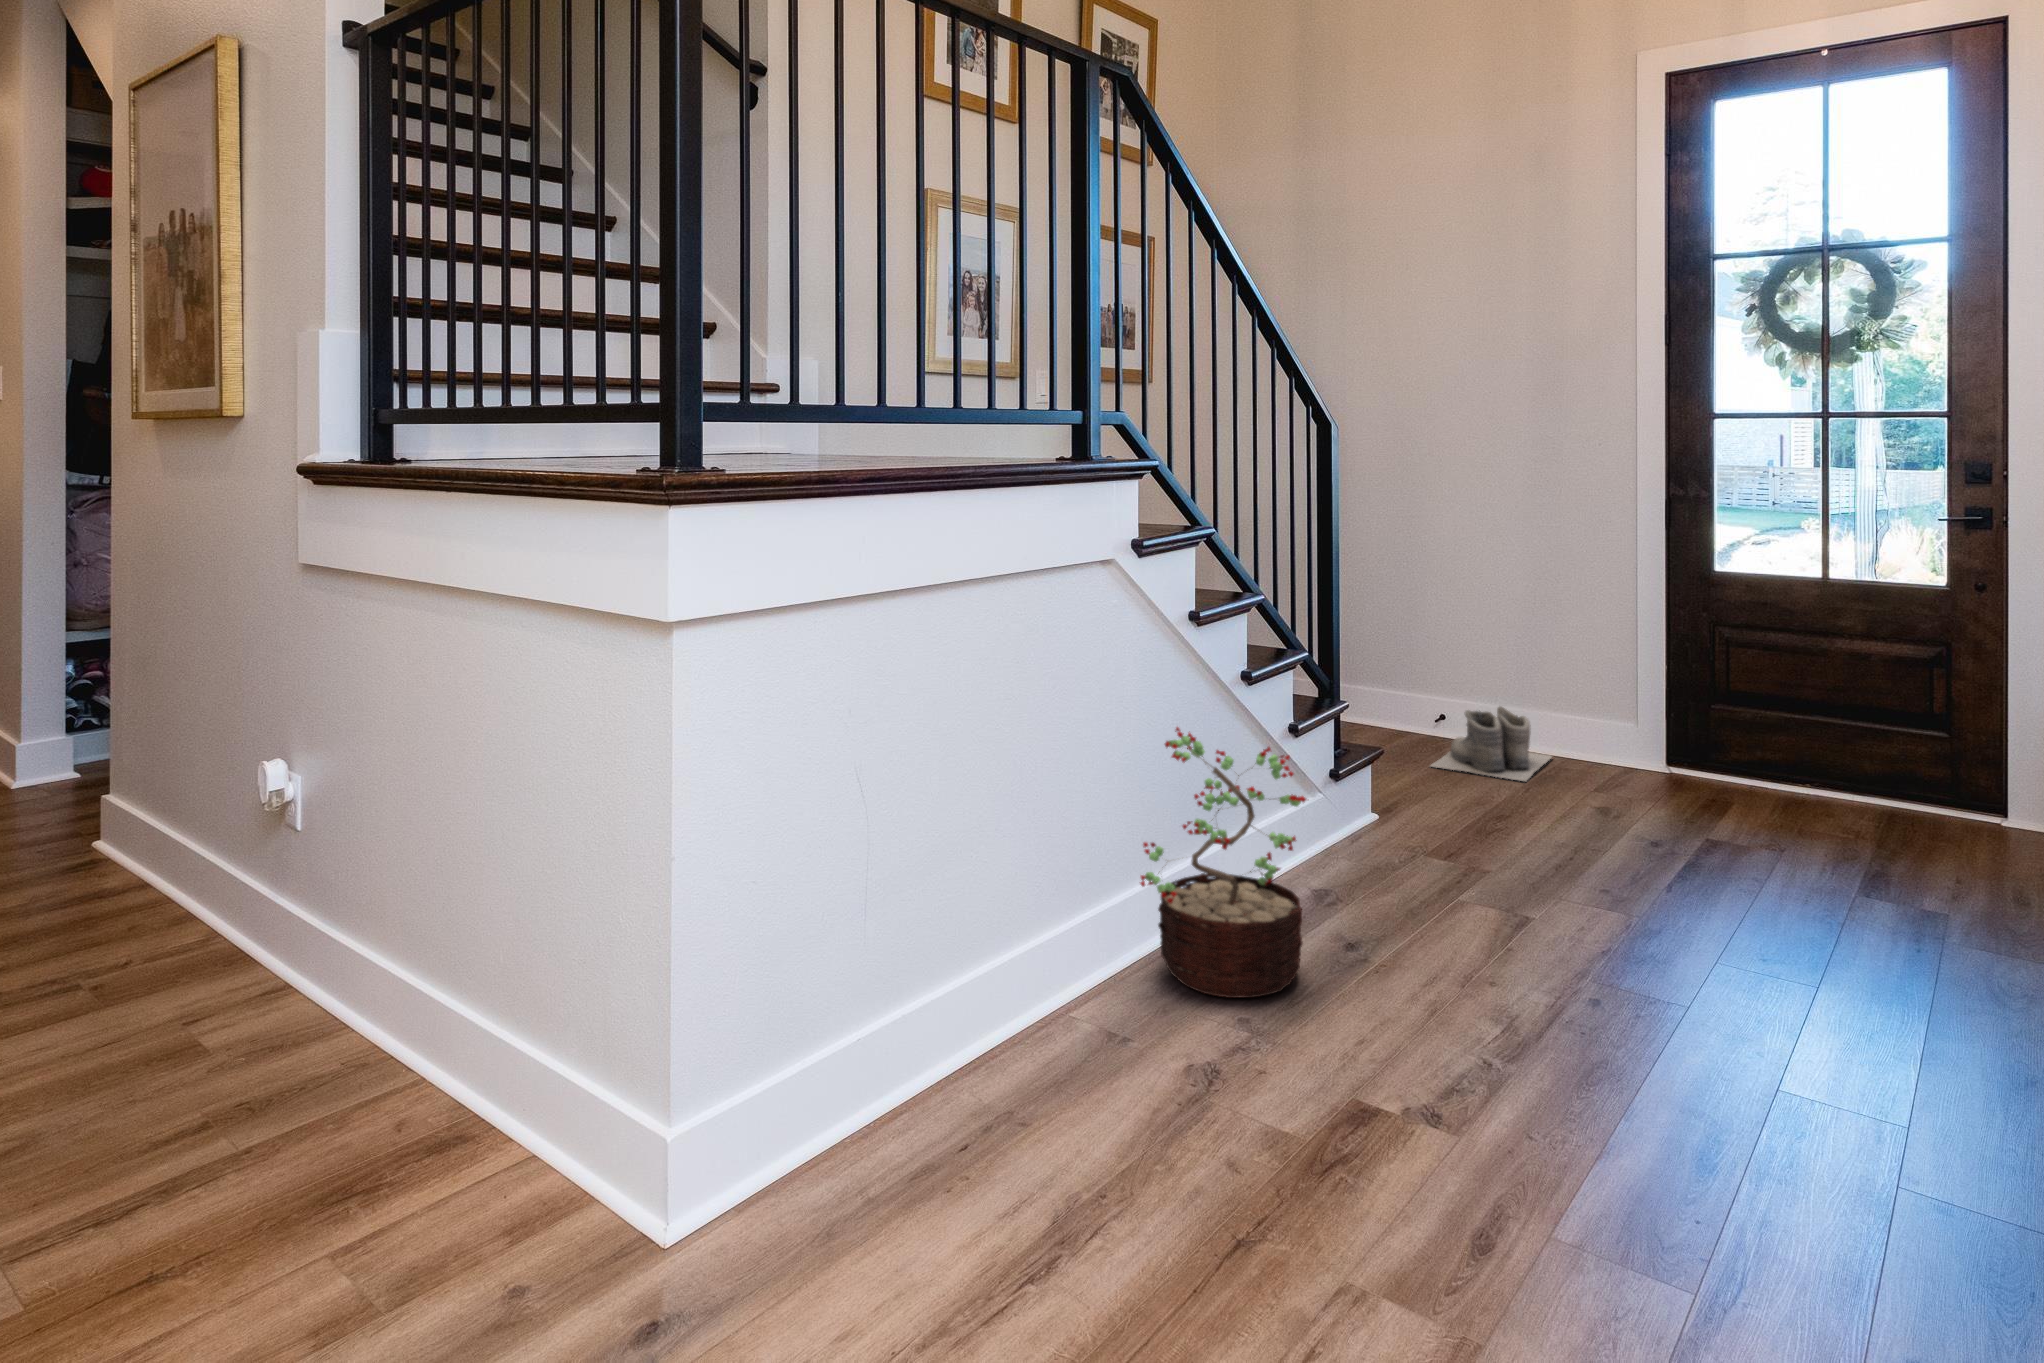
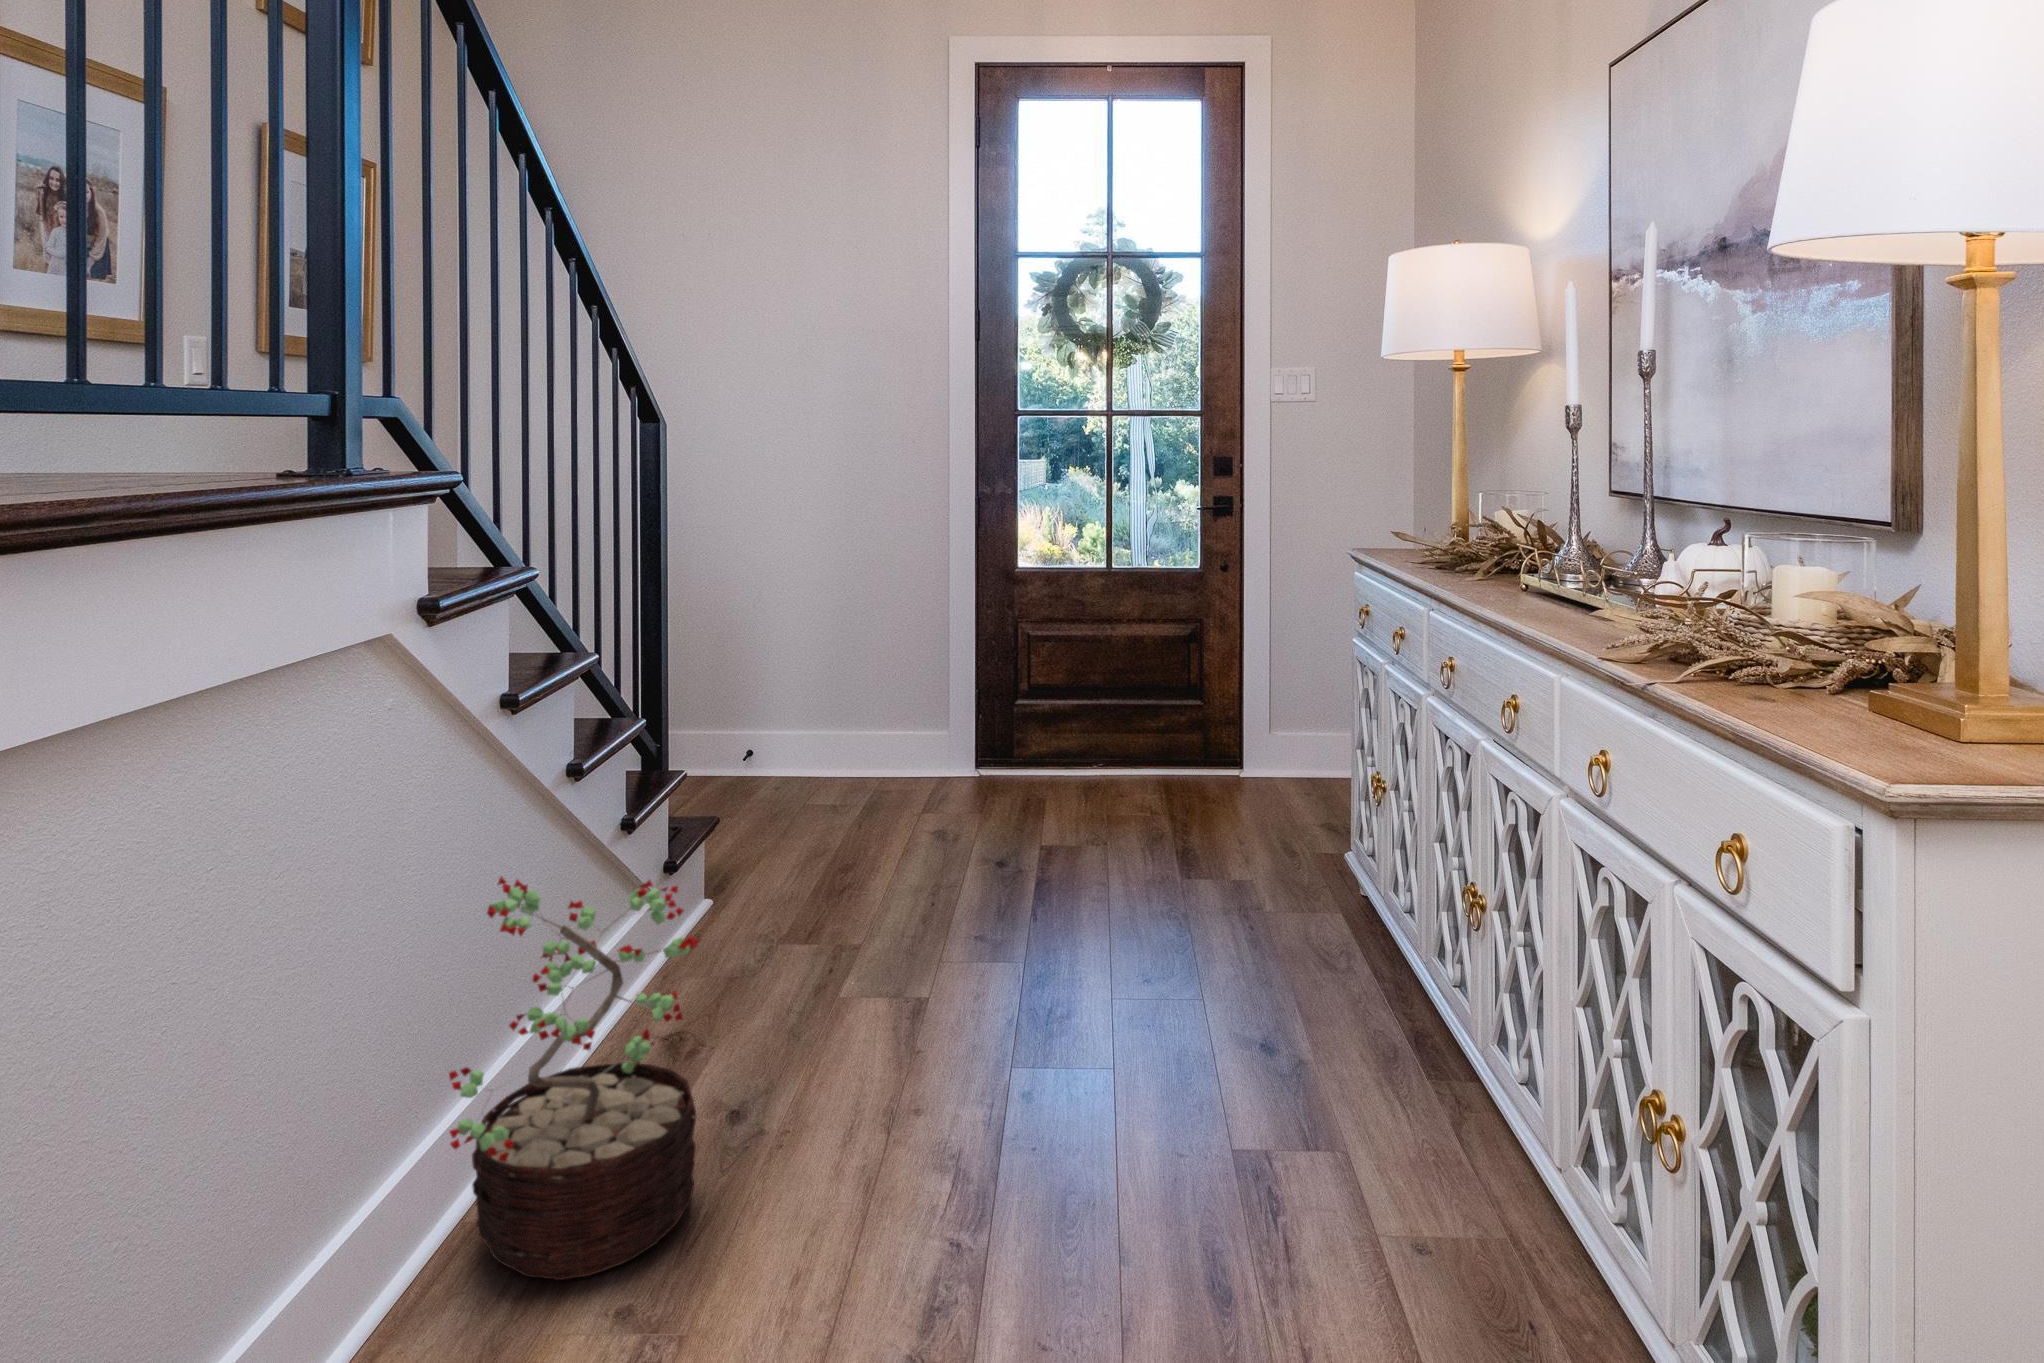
boots: present [1431,706,1552,781] -> none [743,737,866,821]

